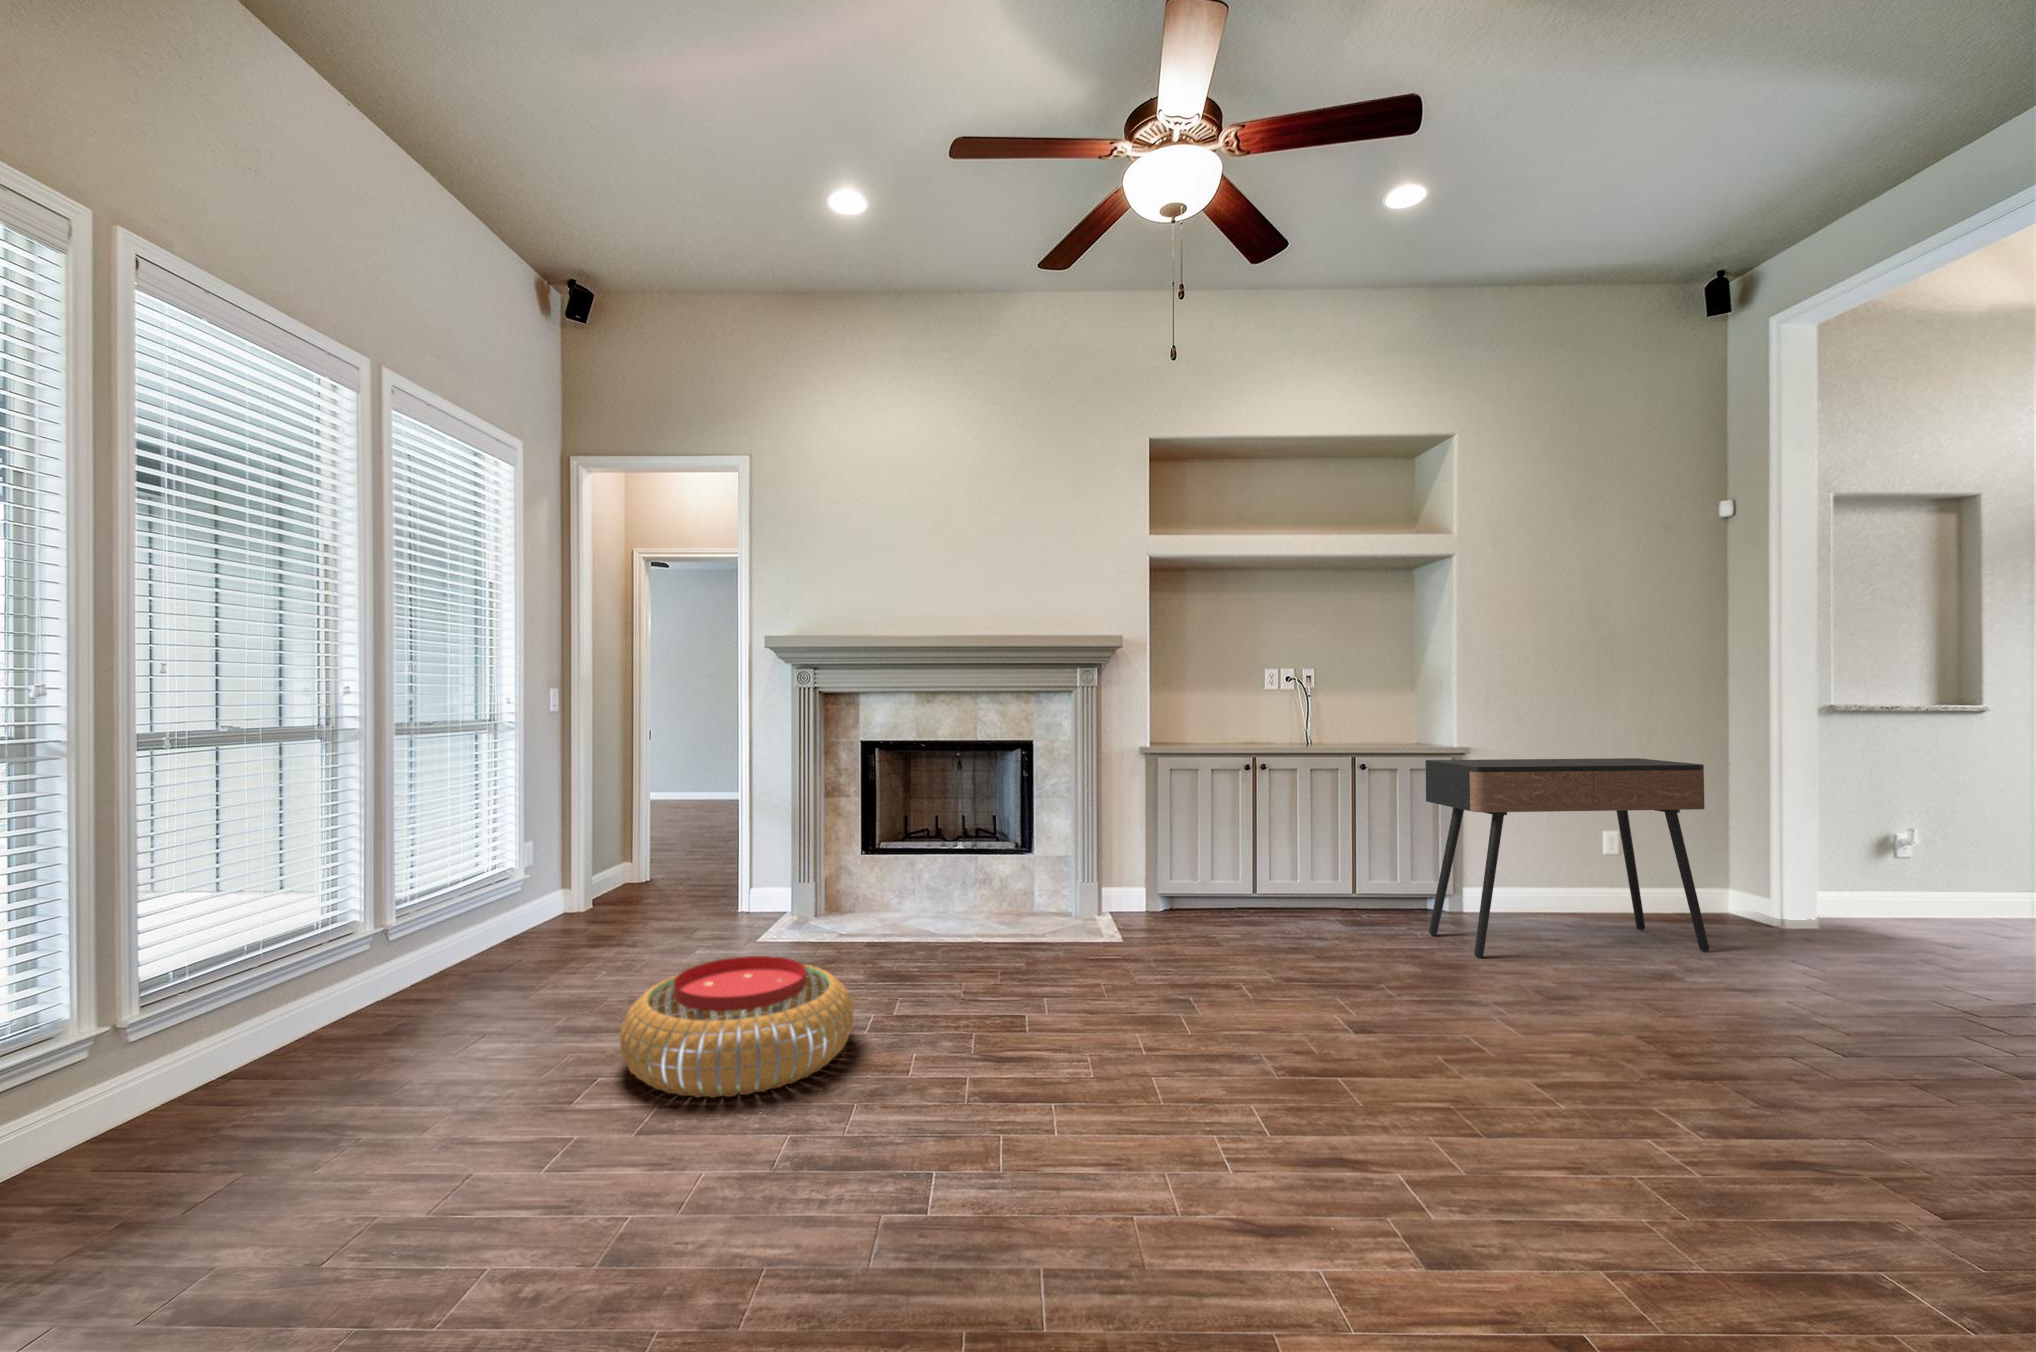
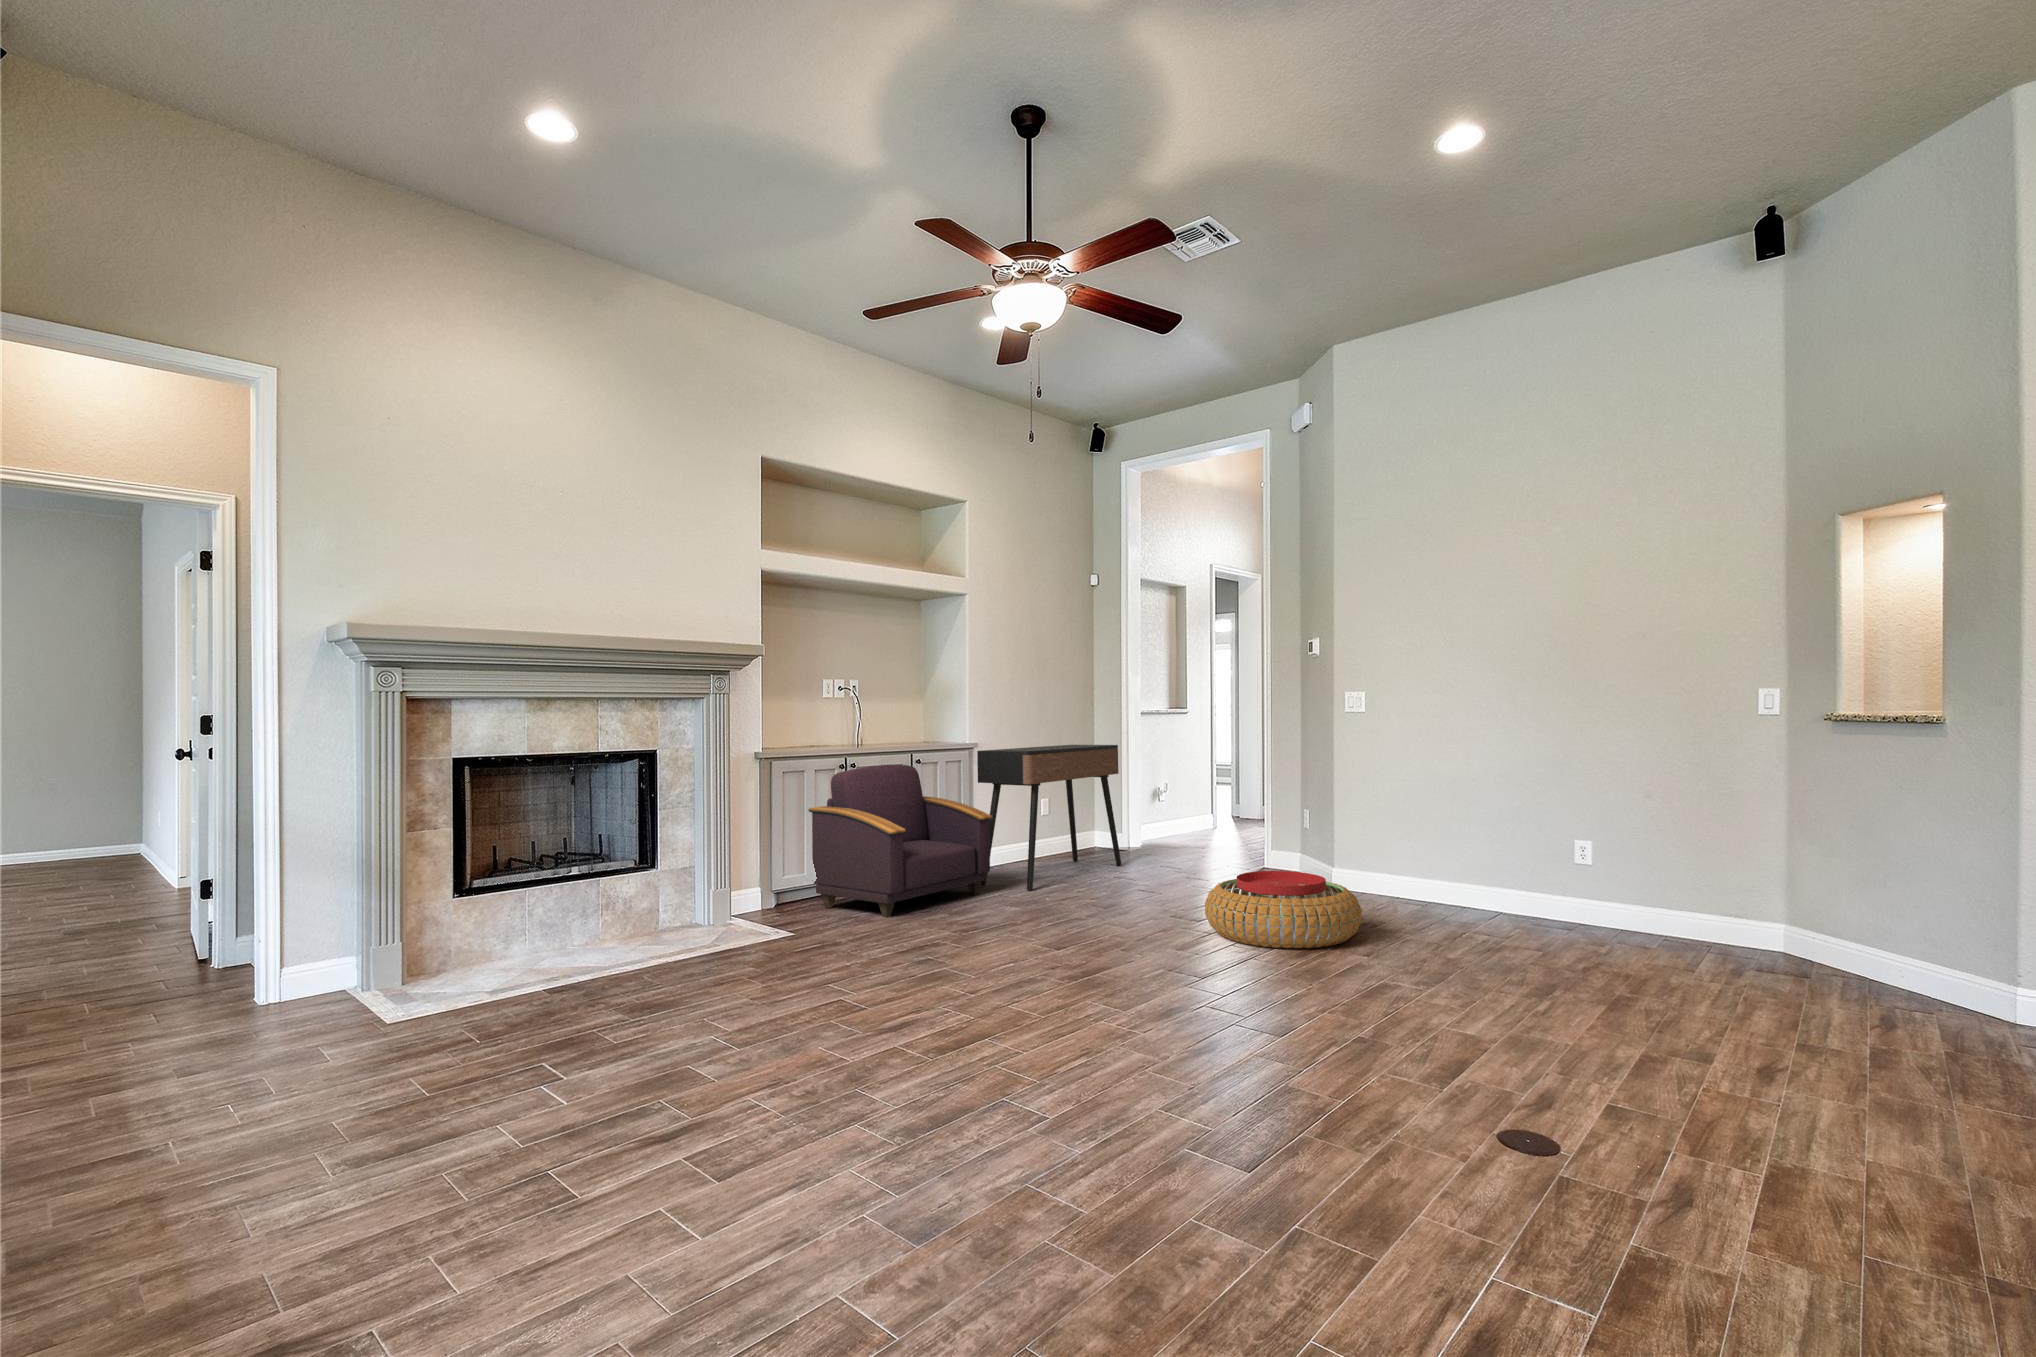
armchair: none [1196,769,1420,949] -> present [808,765,992,917]
pouf: present [620,956,854,1098] -> present [1205,871,1362,948]

